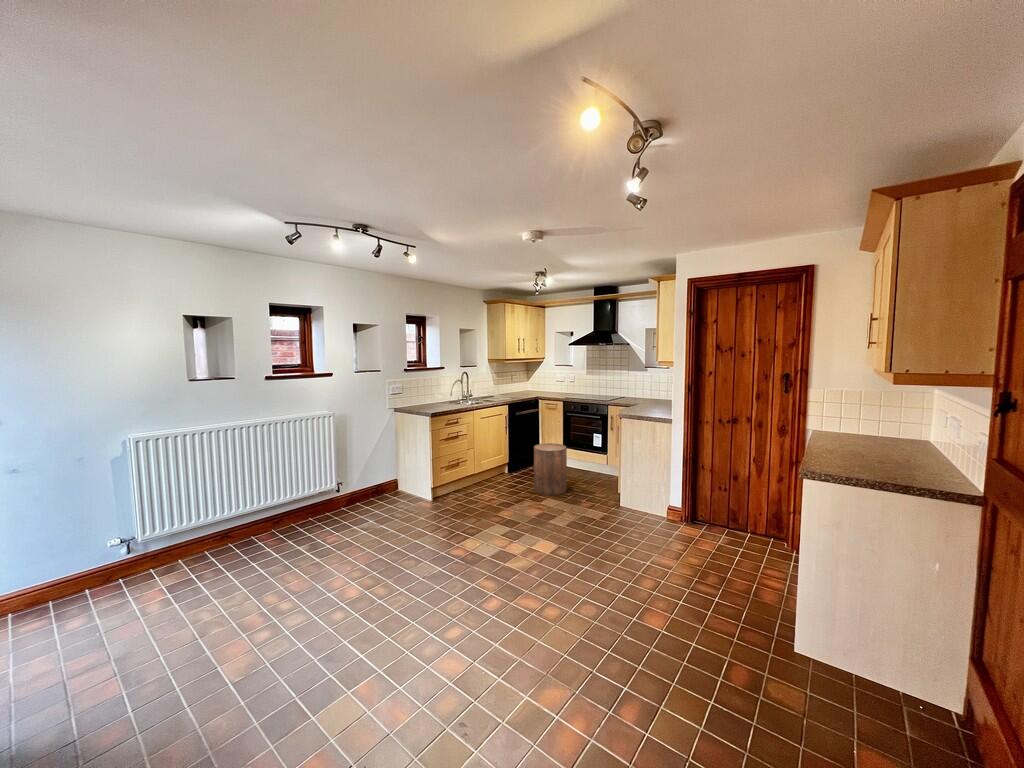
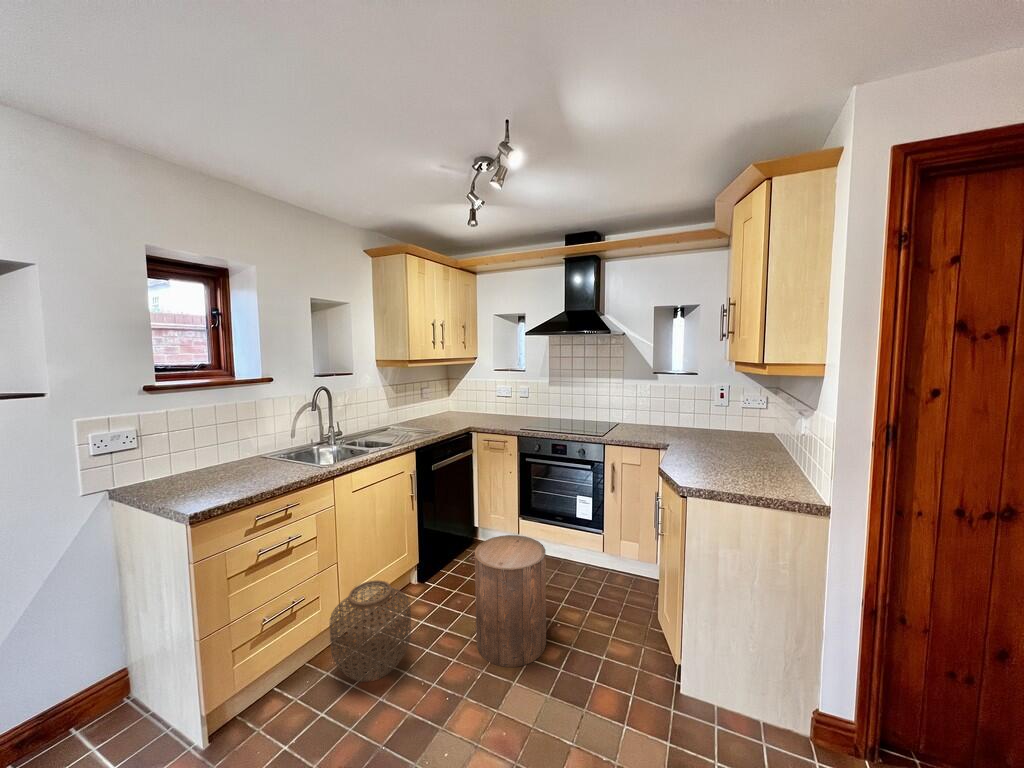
woven basket: none [473,455,505,493] -> present [330,581,411,682]

